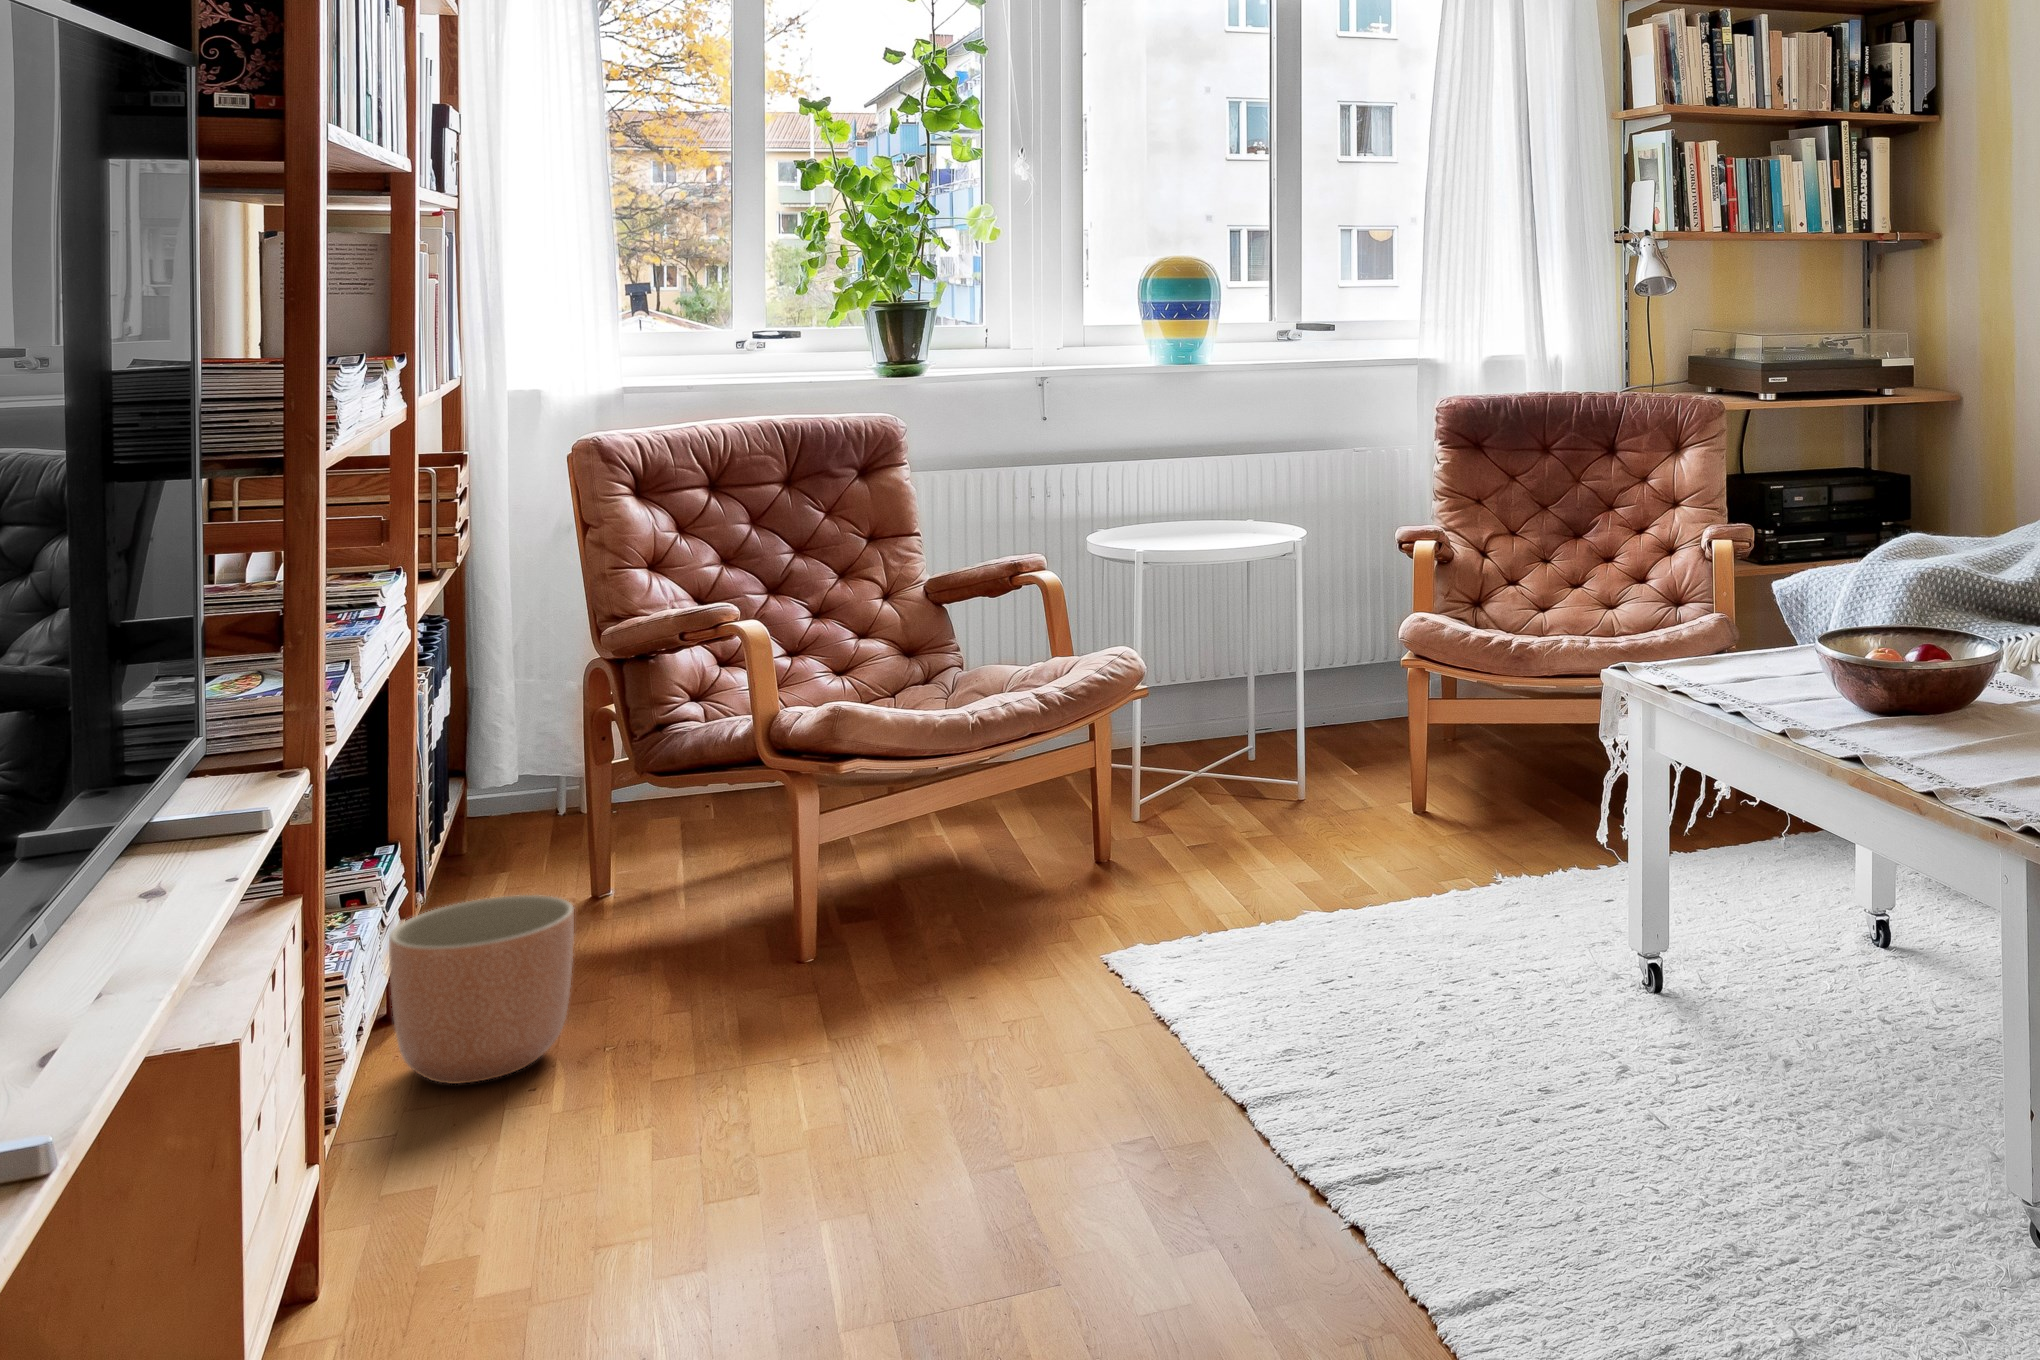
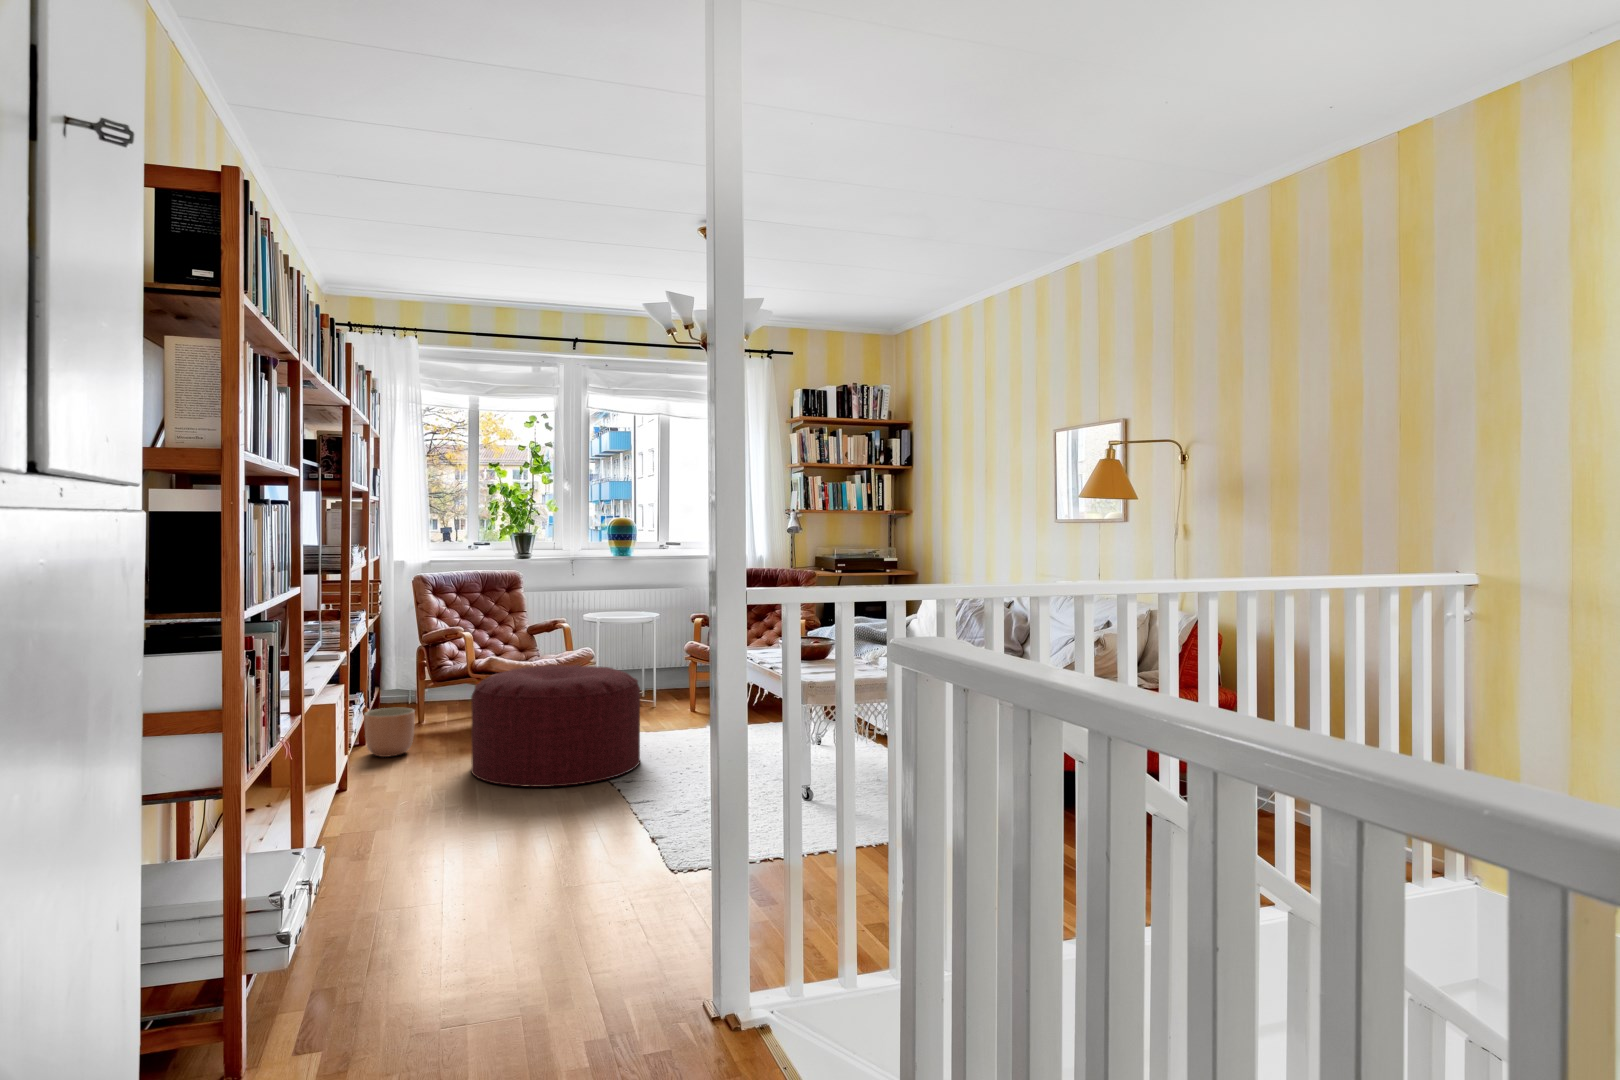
ottoman: none [785,730,1371,1232] -> present [471,665,640,787]

